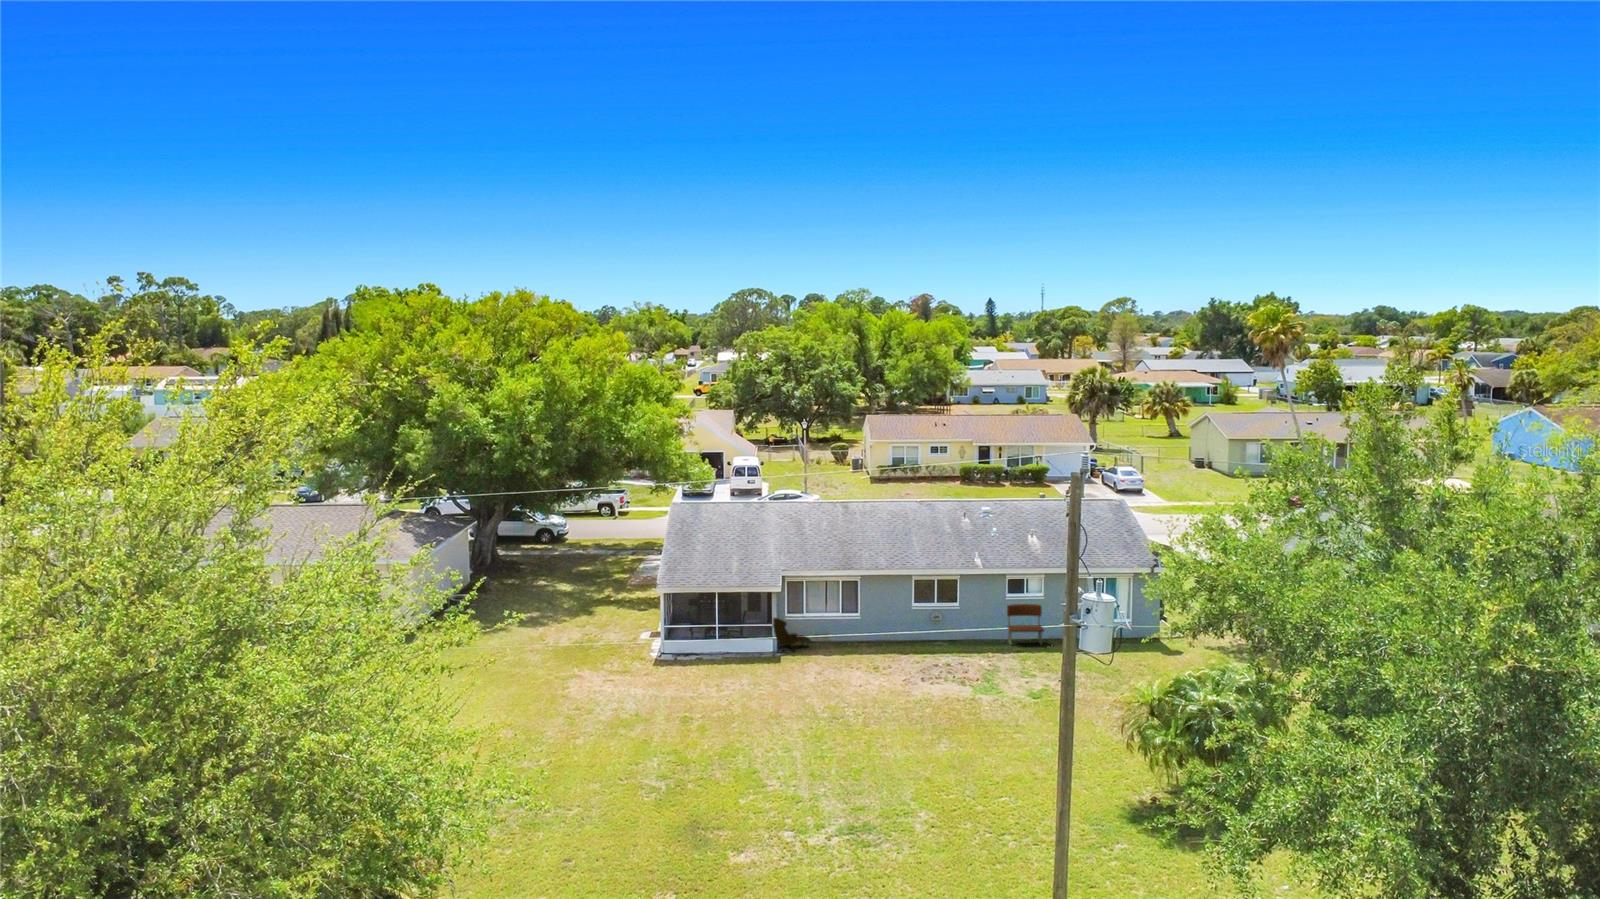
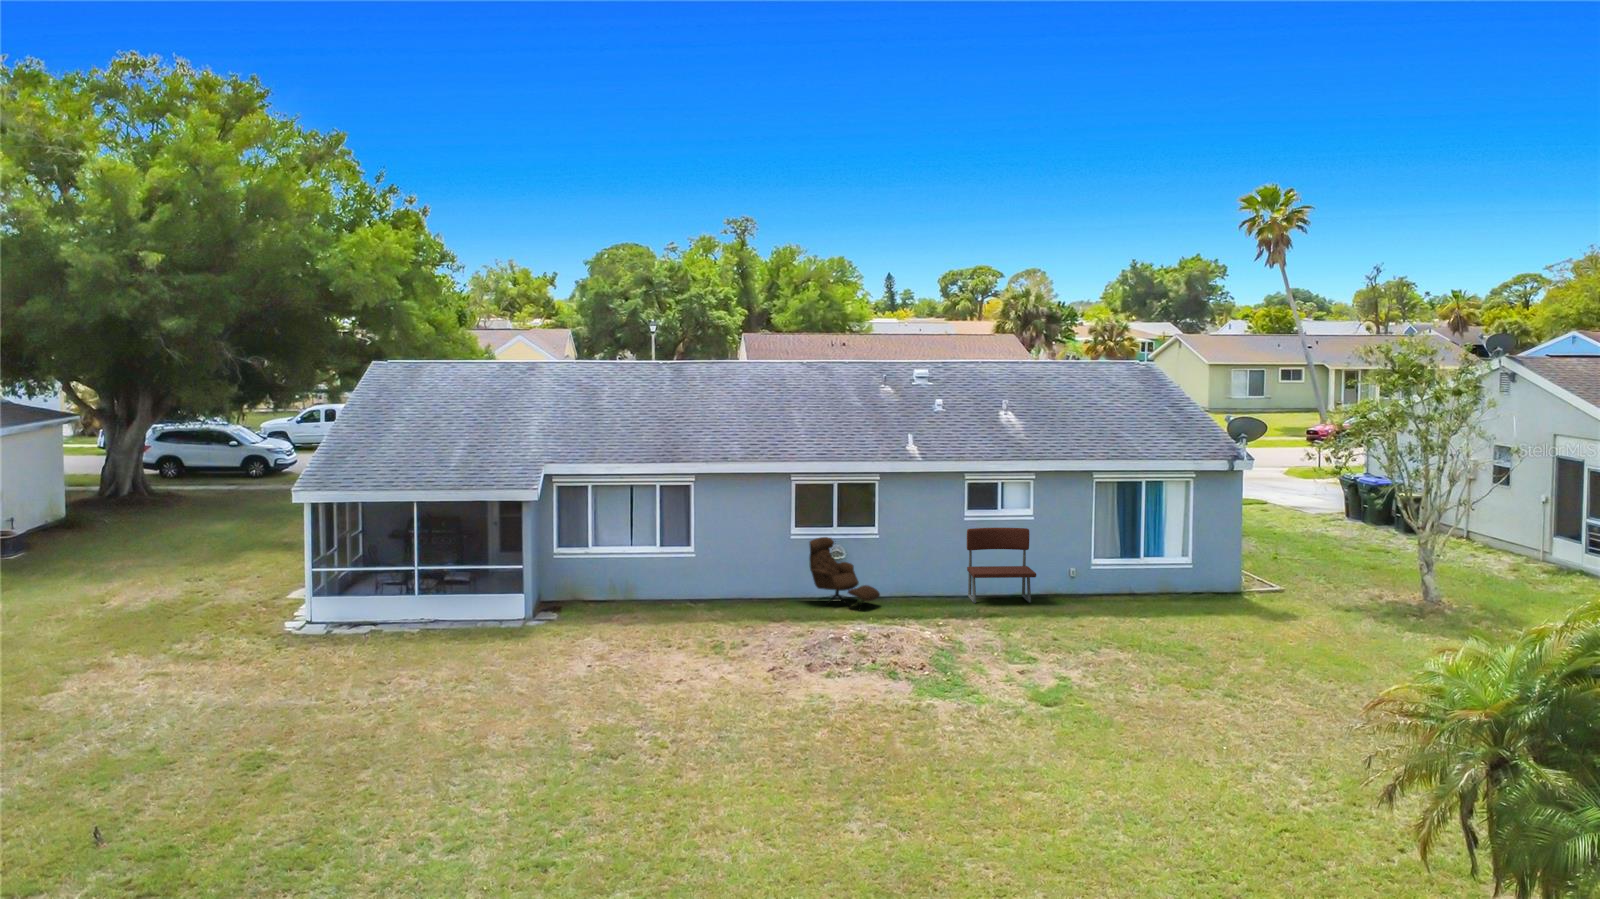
lounge chair: present [773,618,811,648] -> present [809,537,880,609]

